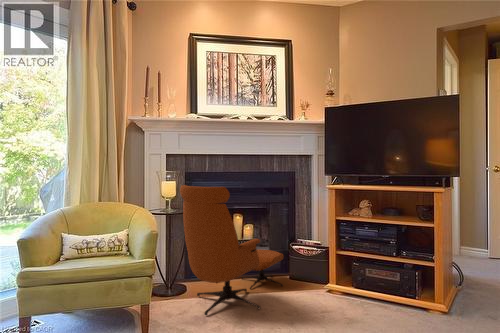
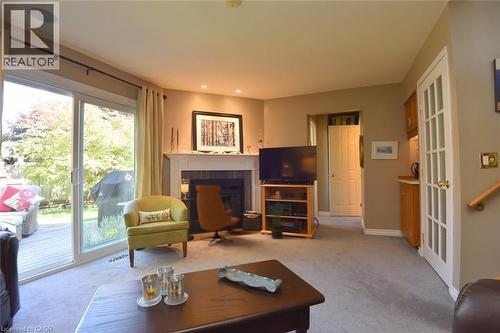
potted plant: none [336,221,387,309] -> present [270,208,283,239]

